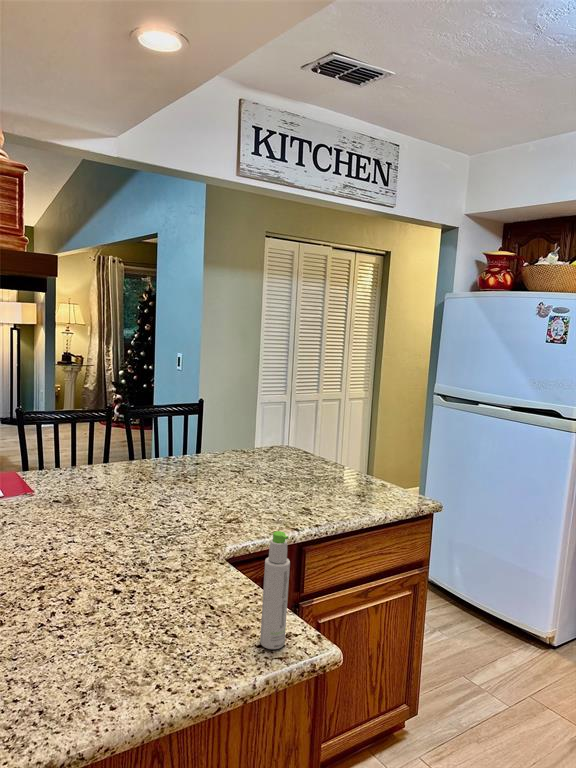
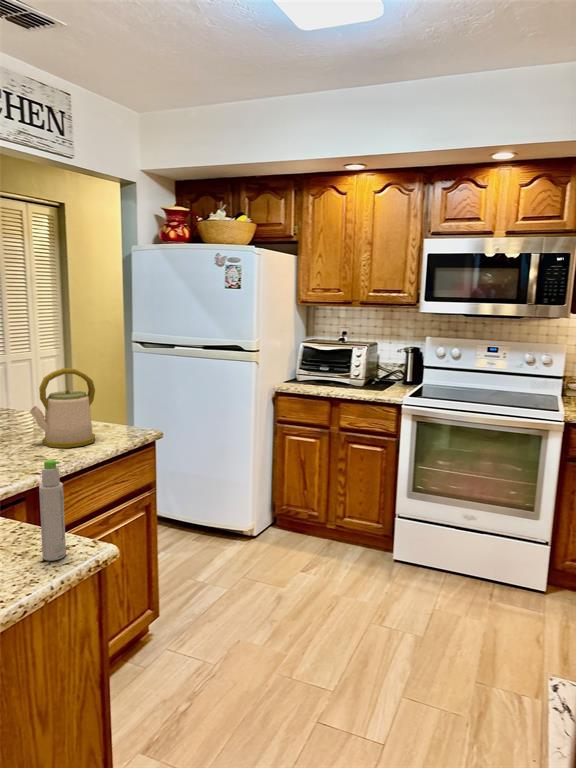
kettle: none [306,419,372,504] -> present [30,368,95,448]

